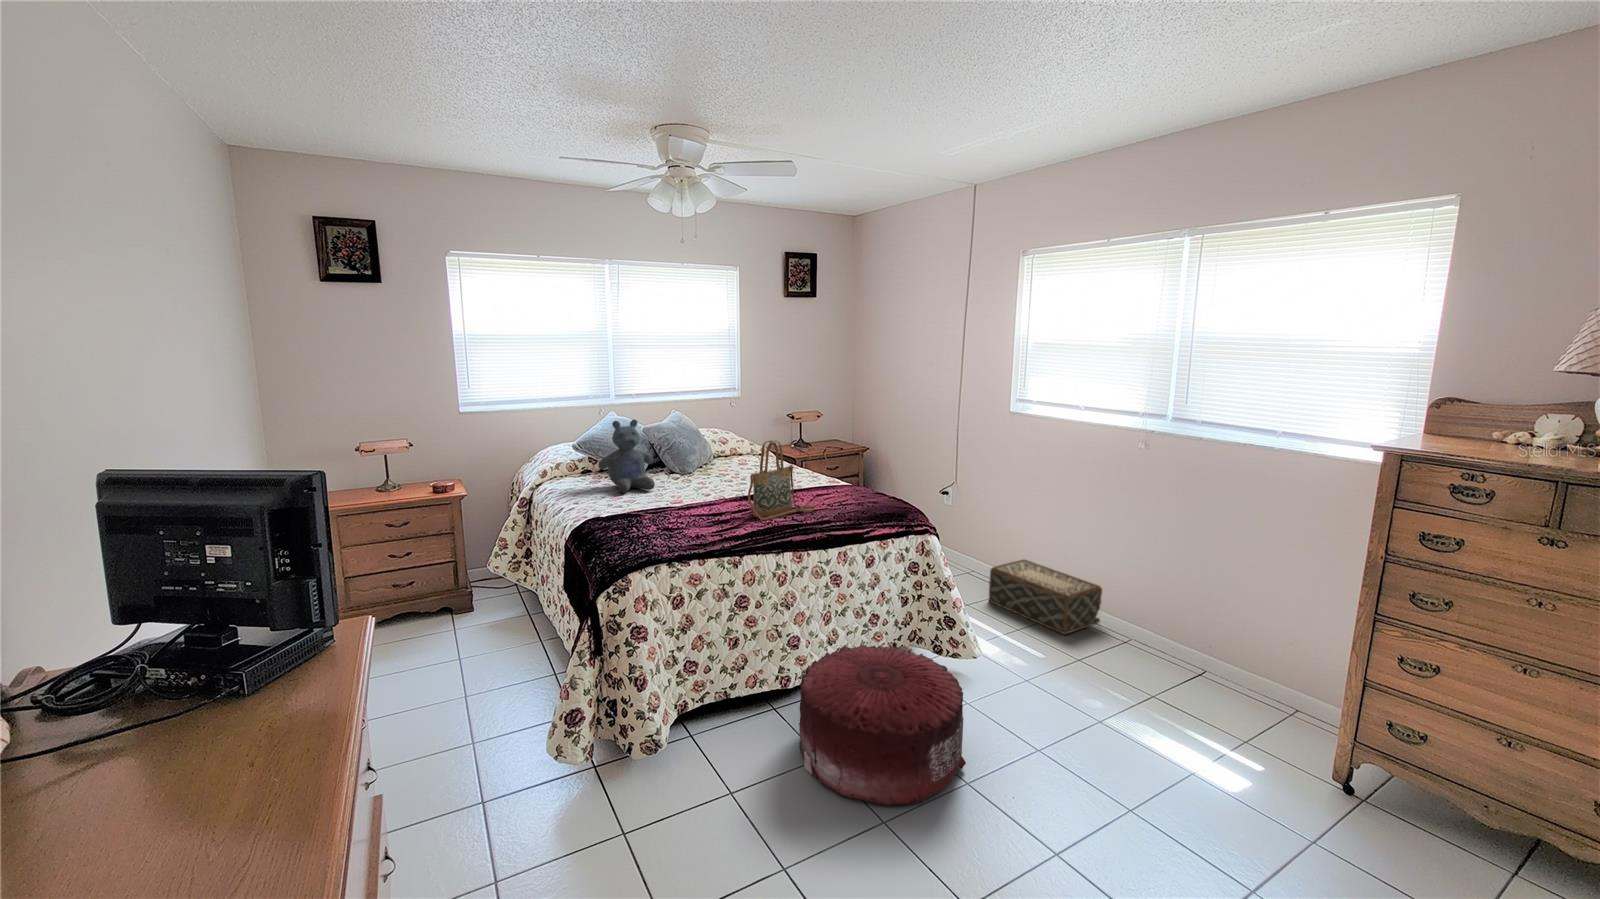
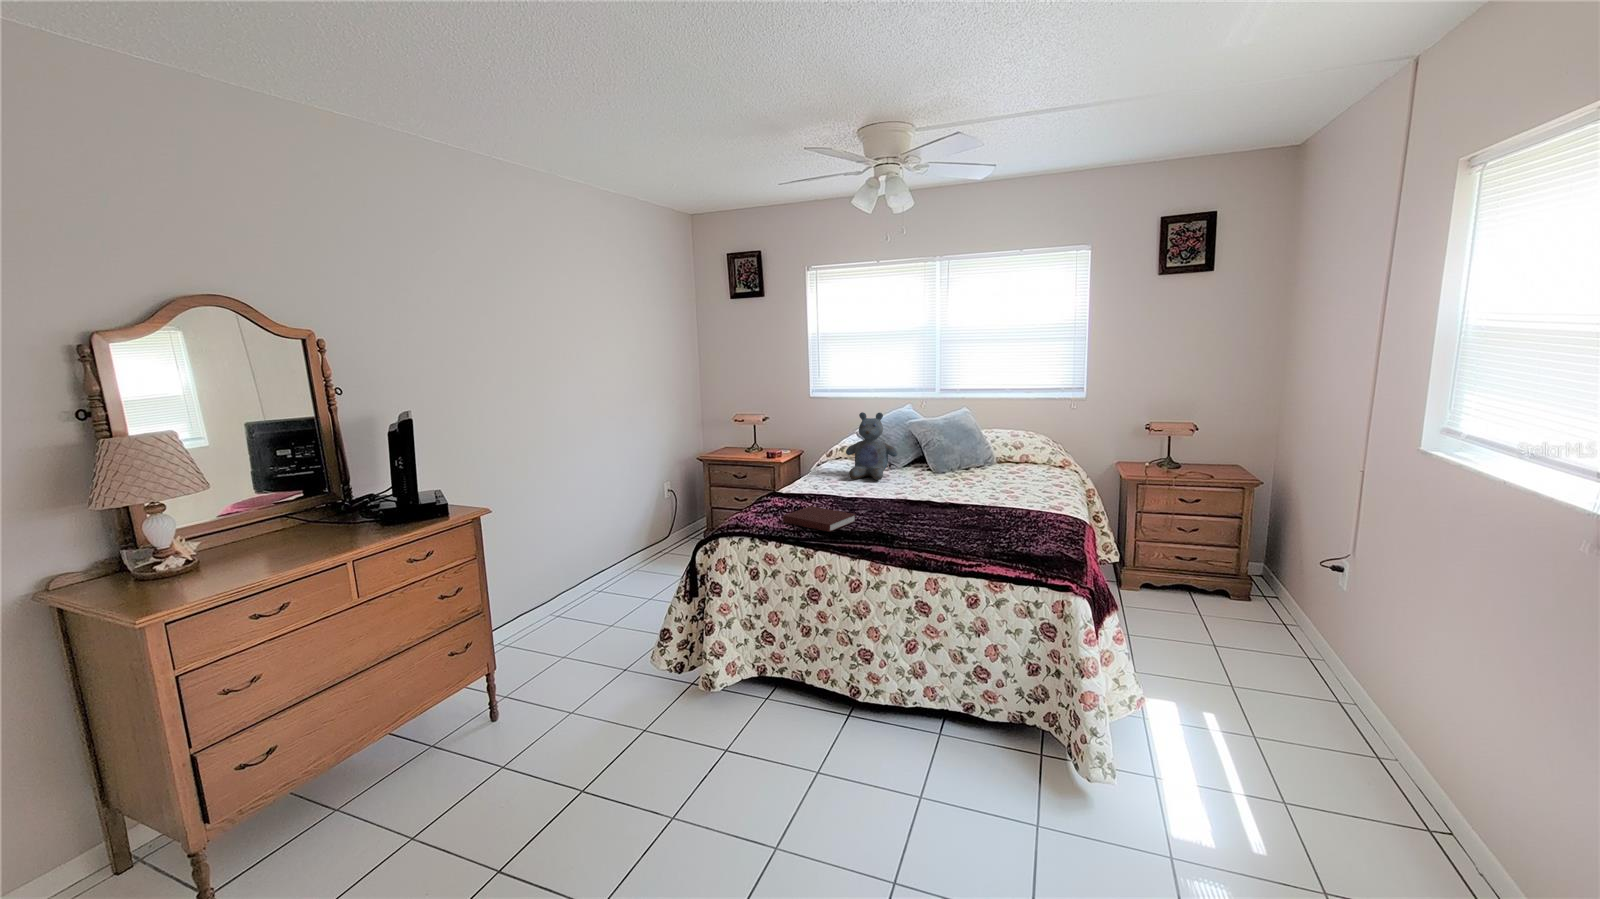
handbag: present [748,441,815,520] -> none [883,444,971,530]
notebook: none [665,518,731,541] -> present [783,506,856,532]
woven basket: present [989,560,1102,634] -> none [1284,692,1479,873]
pouf: present [799,645,966,805] -> none [747,672,938,857]

